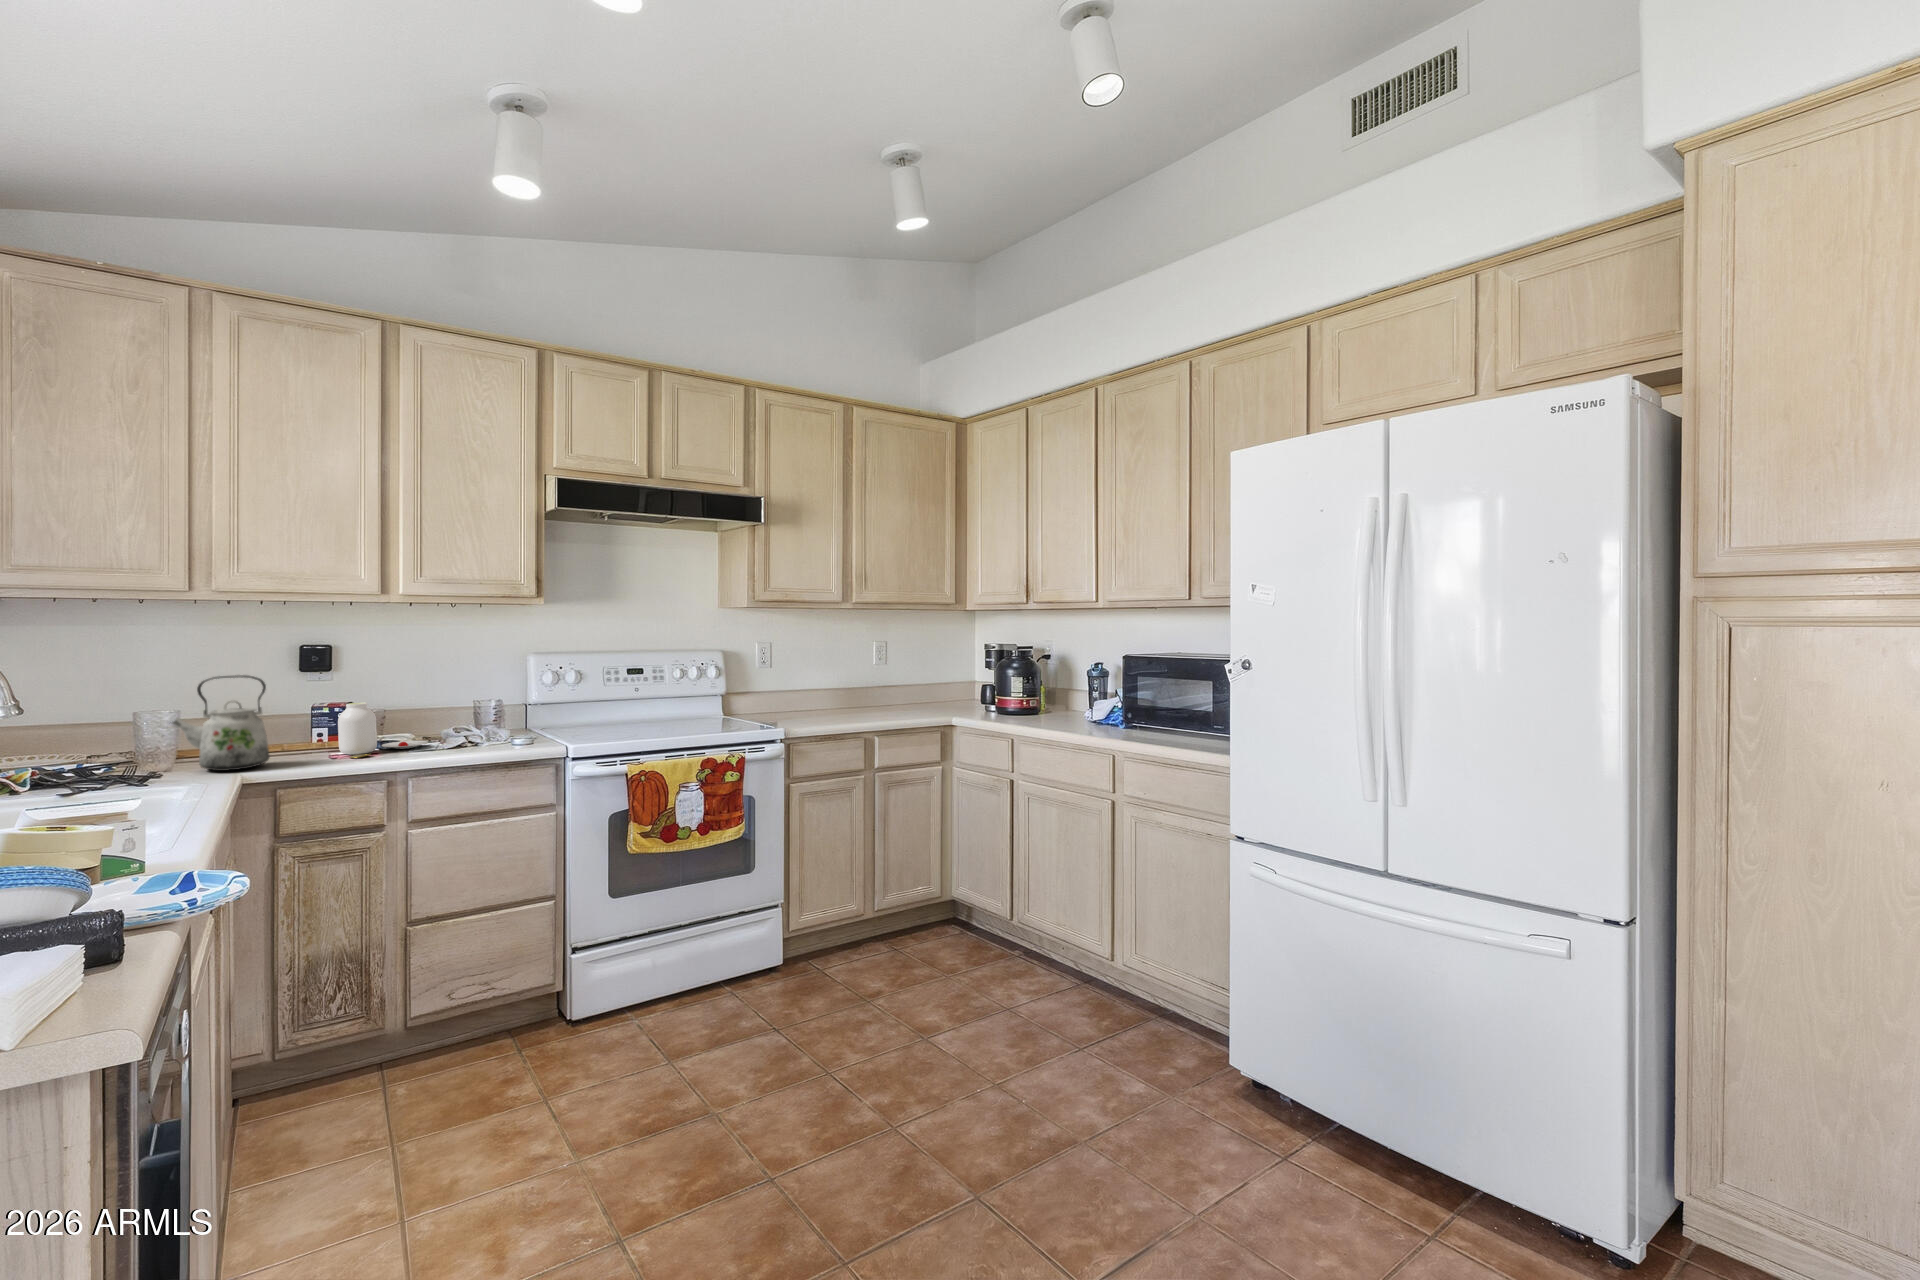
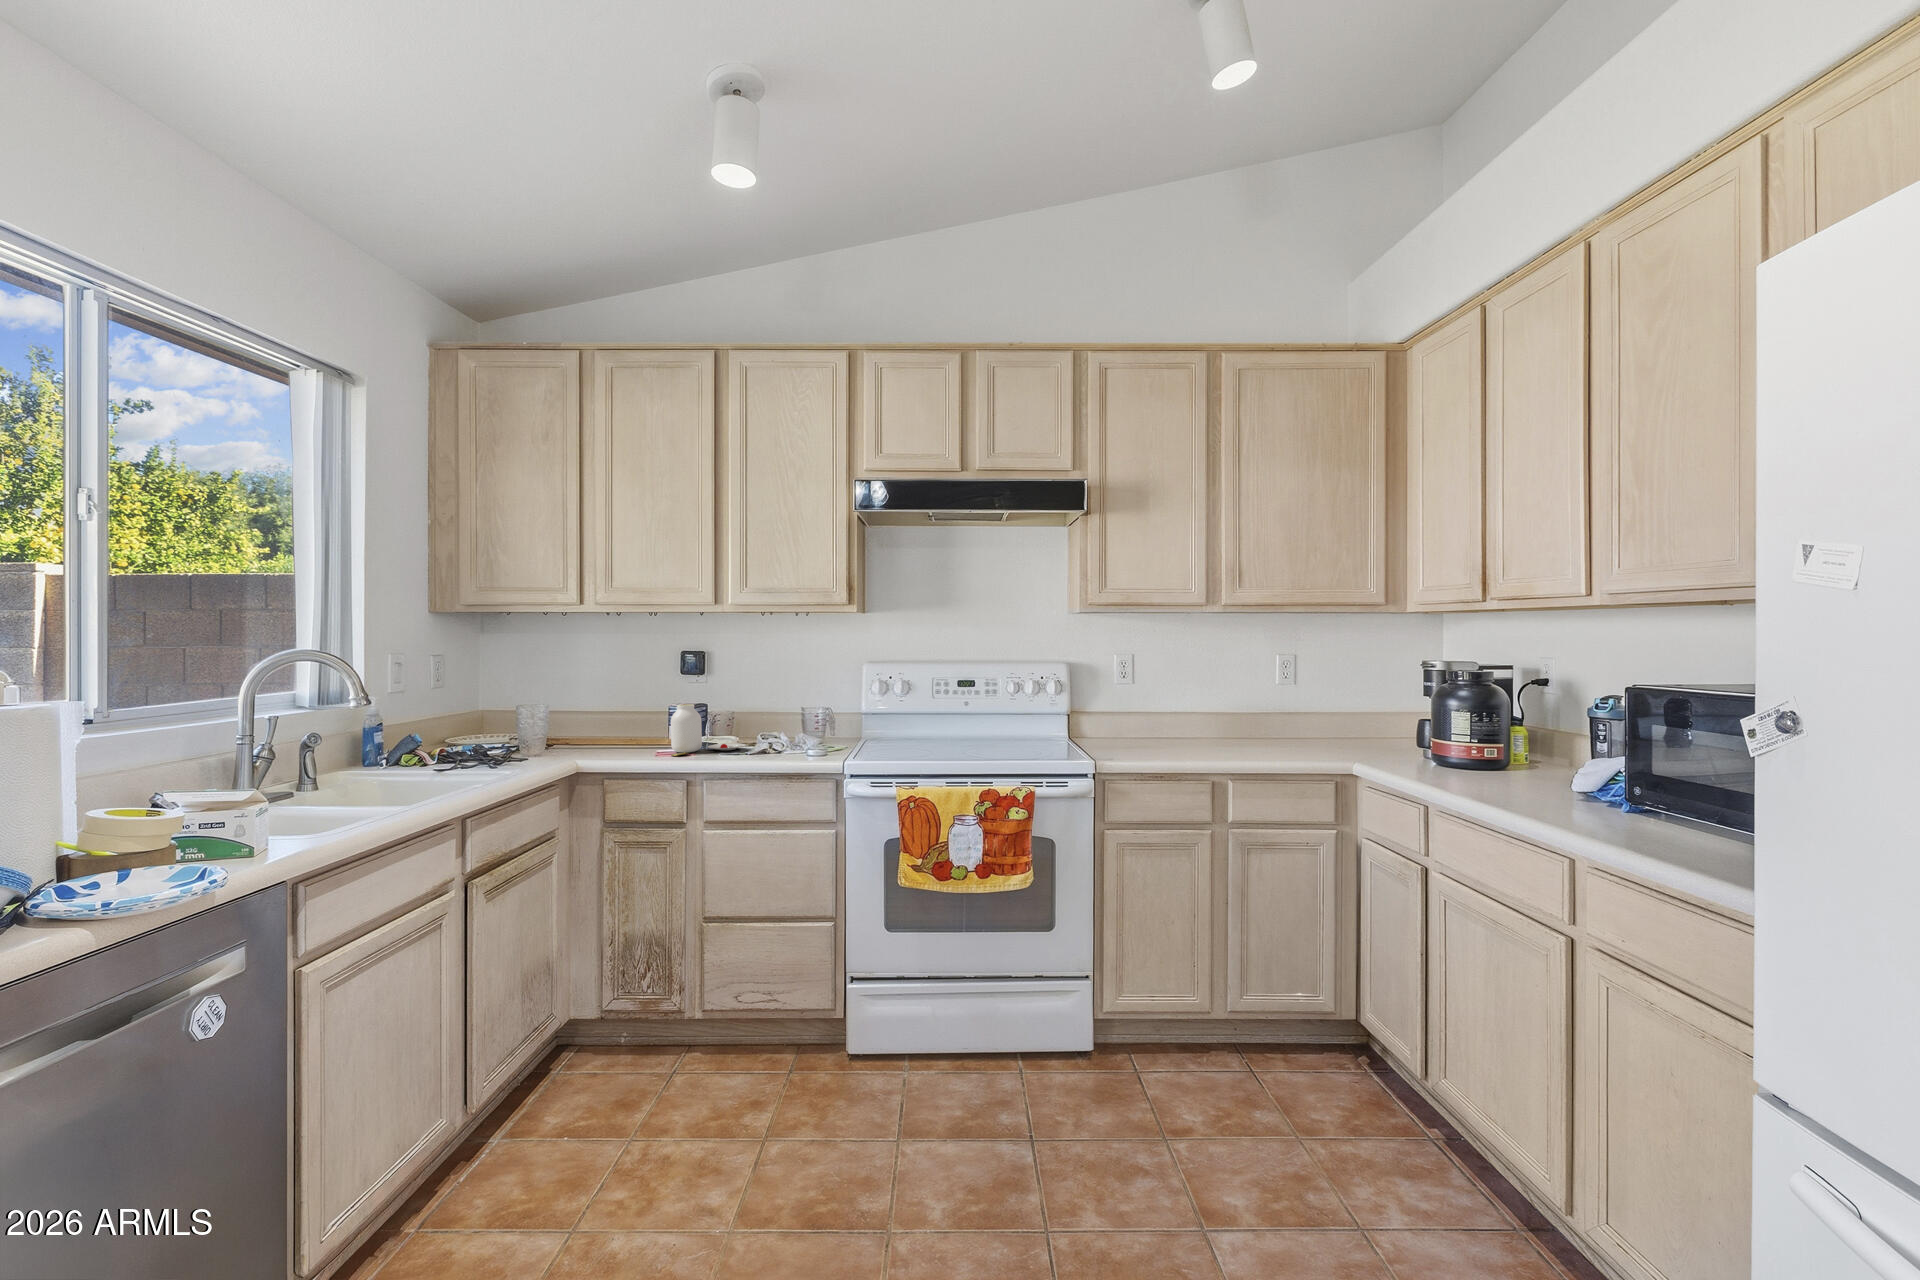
kettle: present [171,675,270,771] -> none [544,676,611,758]

